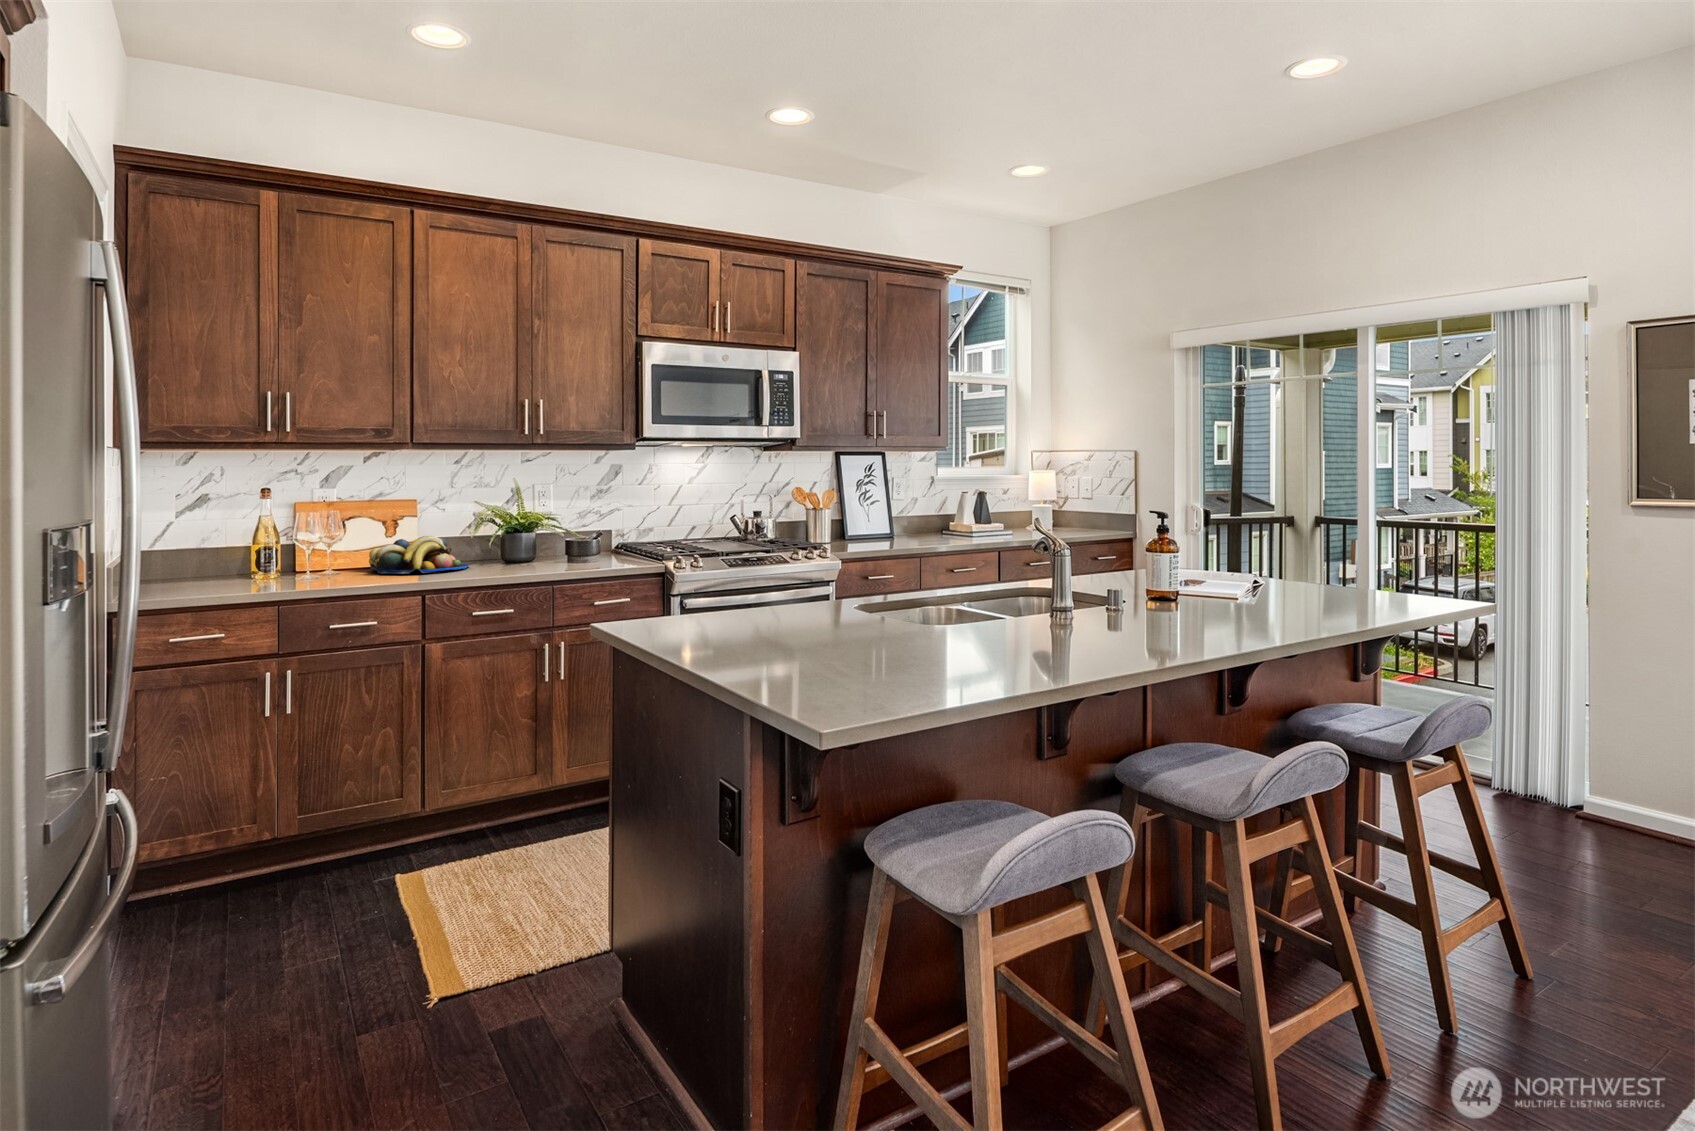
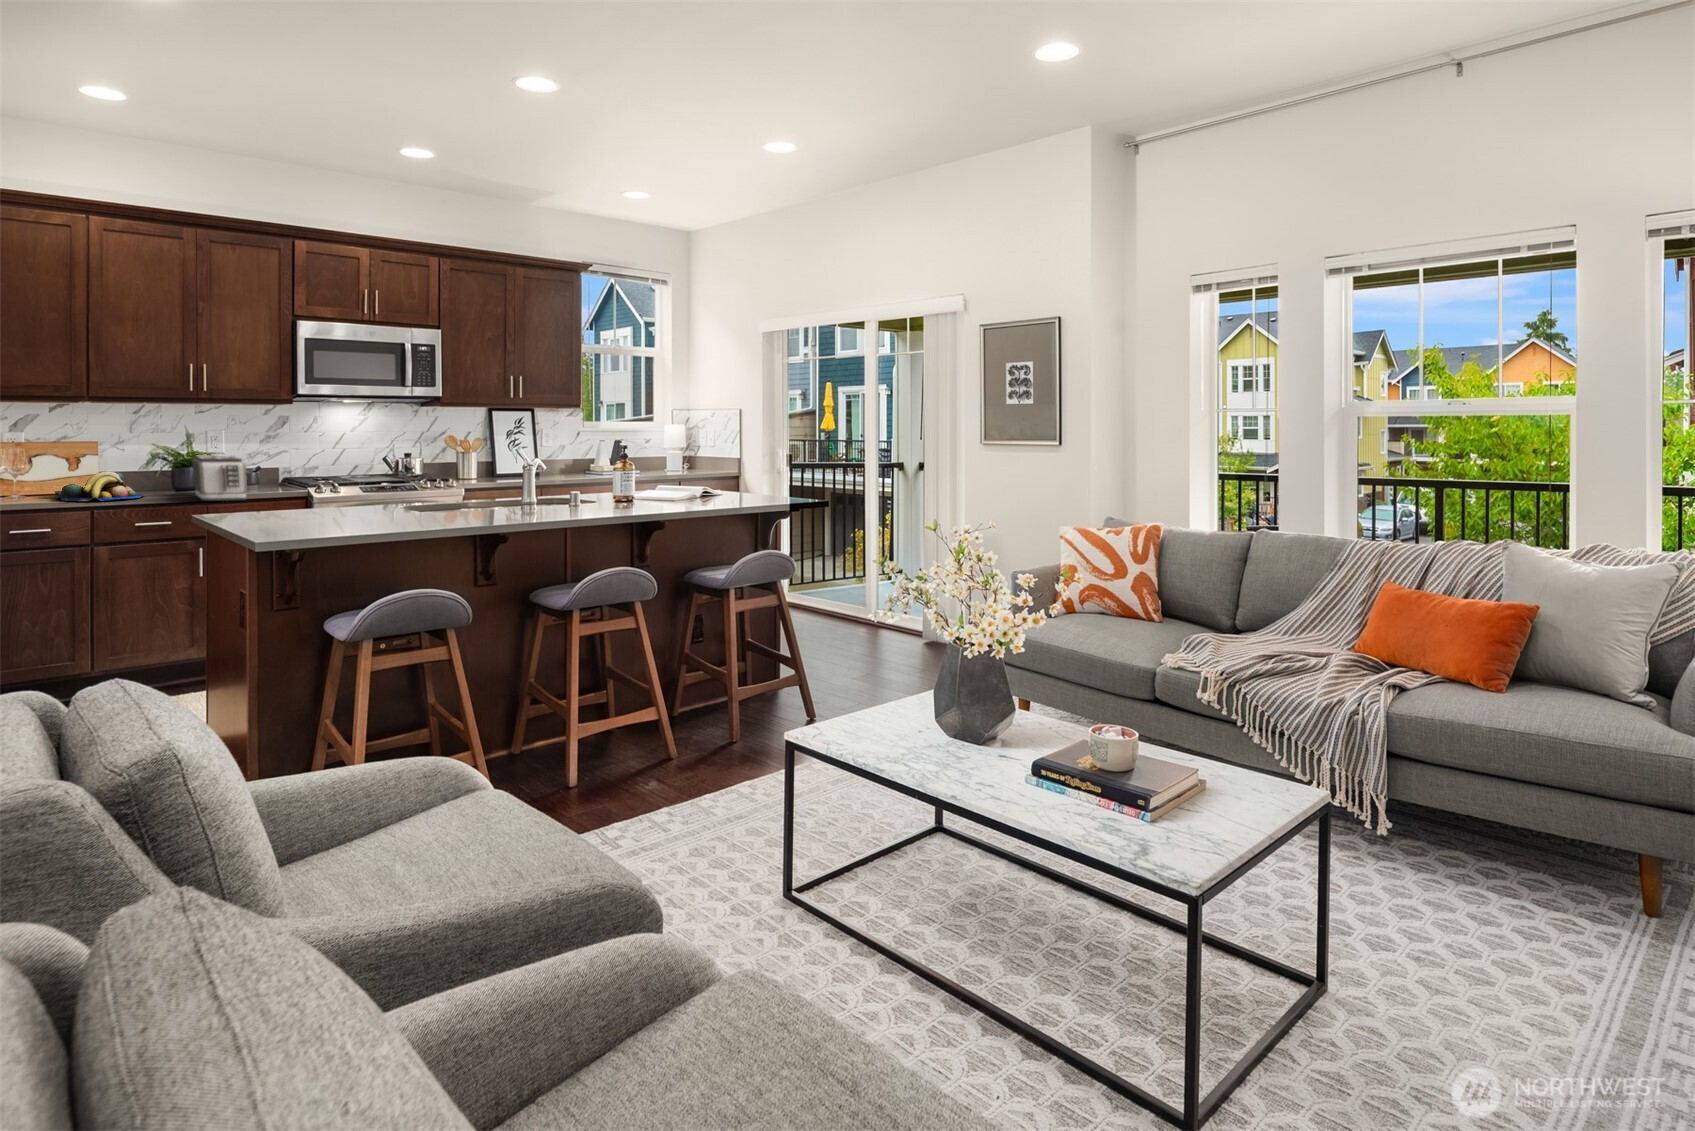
toaster: none [525,513,592,571] -> present [192,455,247,501]

